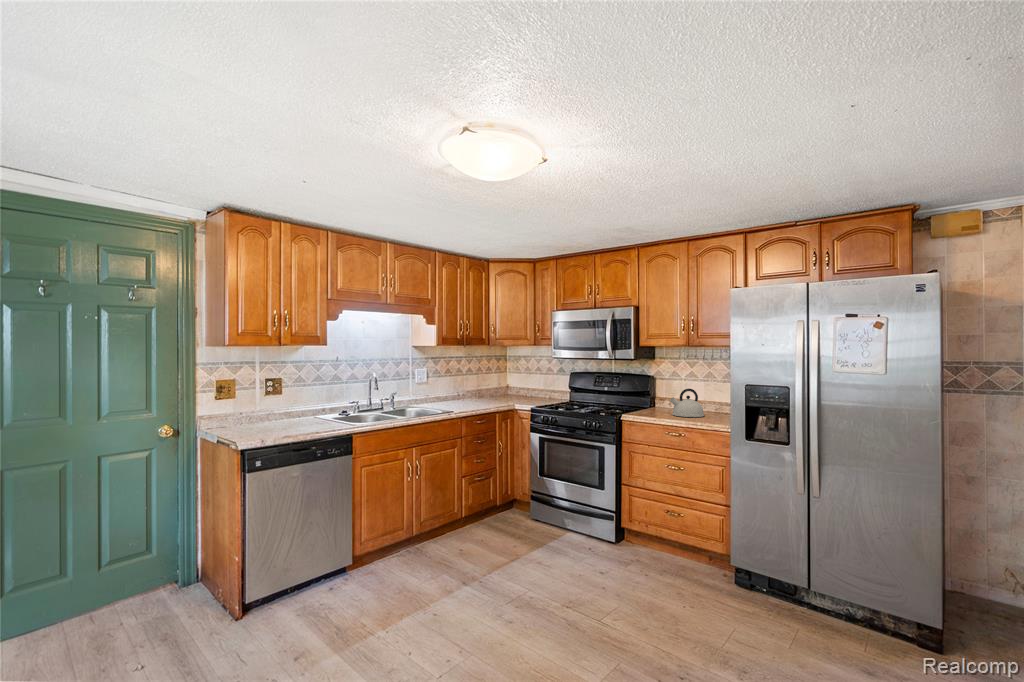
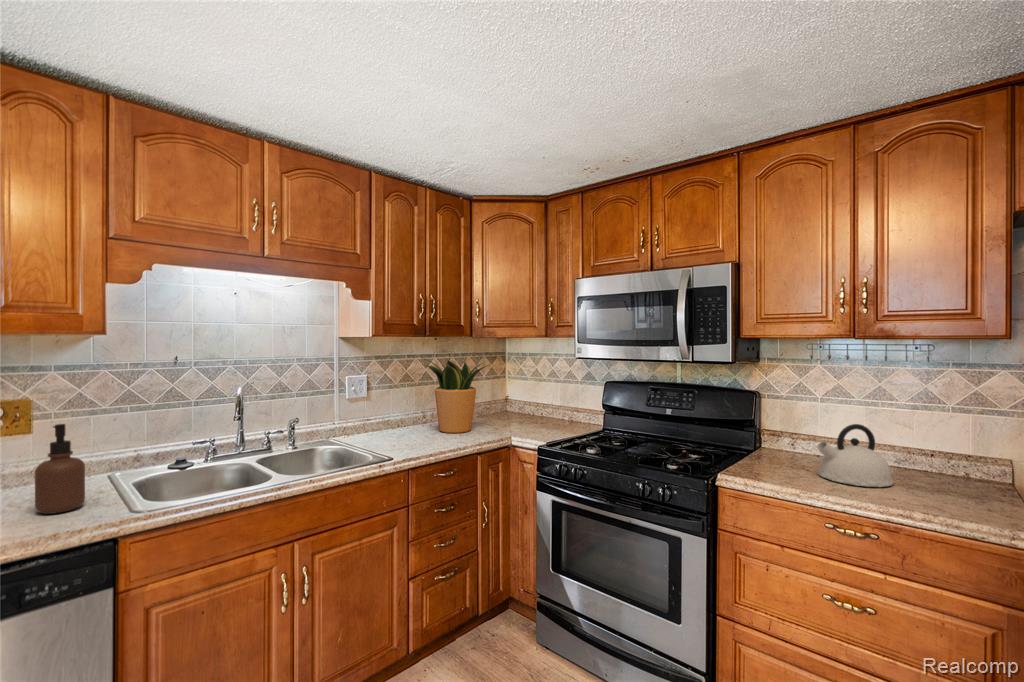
potted plant: none [460,358,502,403] -> present [425,359,488,433]
soap dispenser: none [311,386,329,425] -> present [35,424,85,514]

